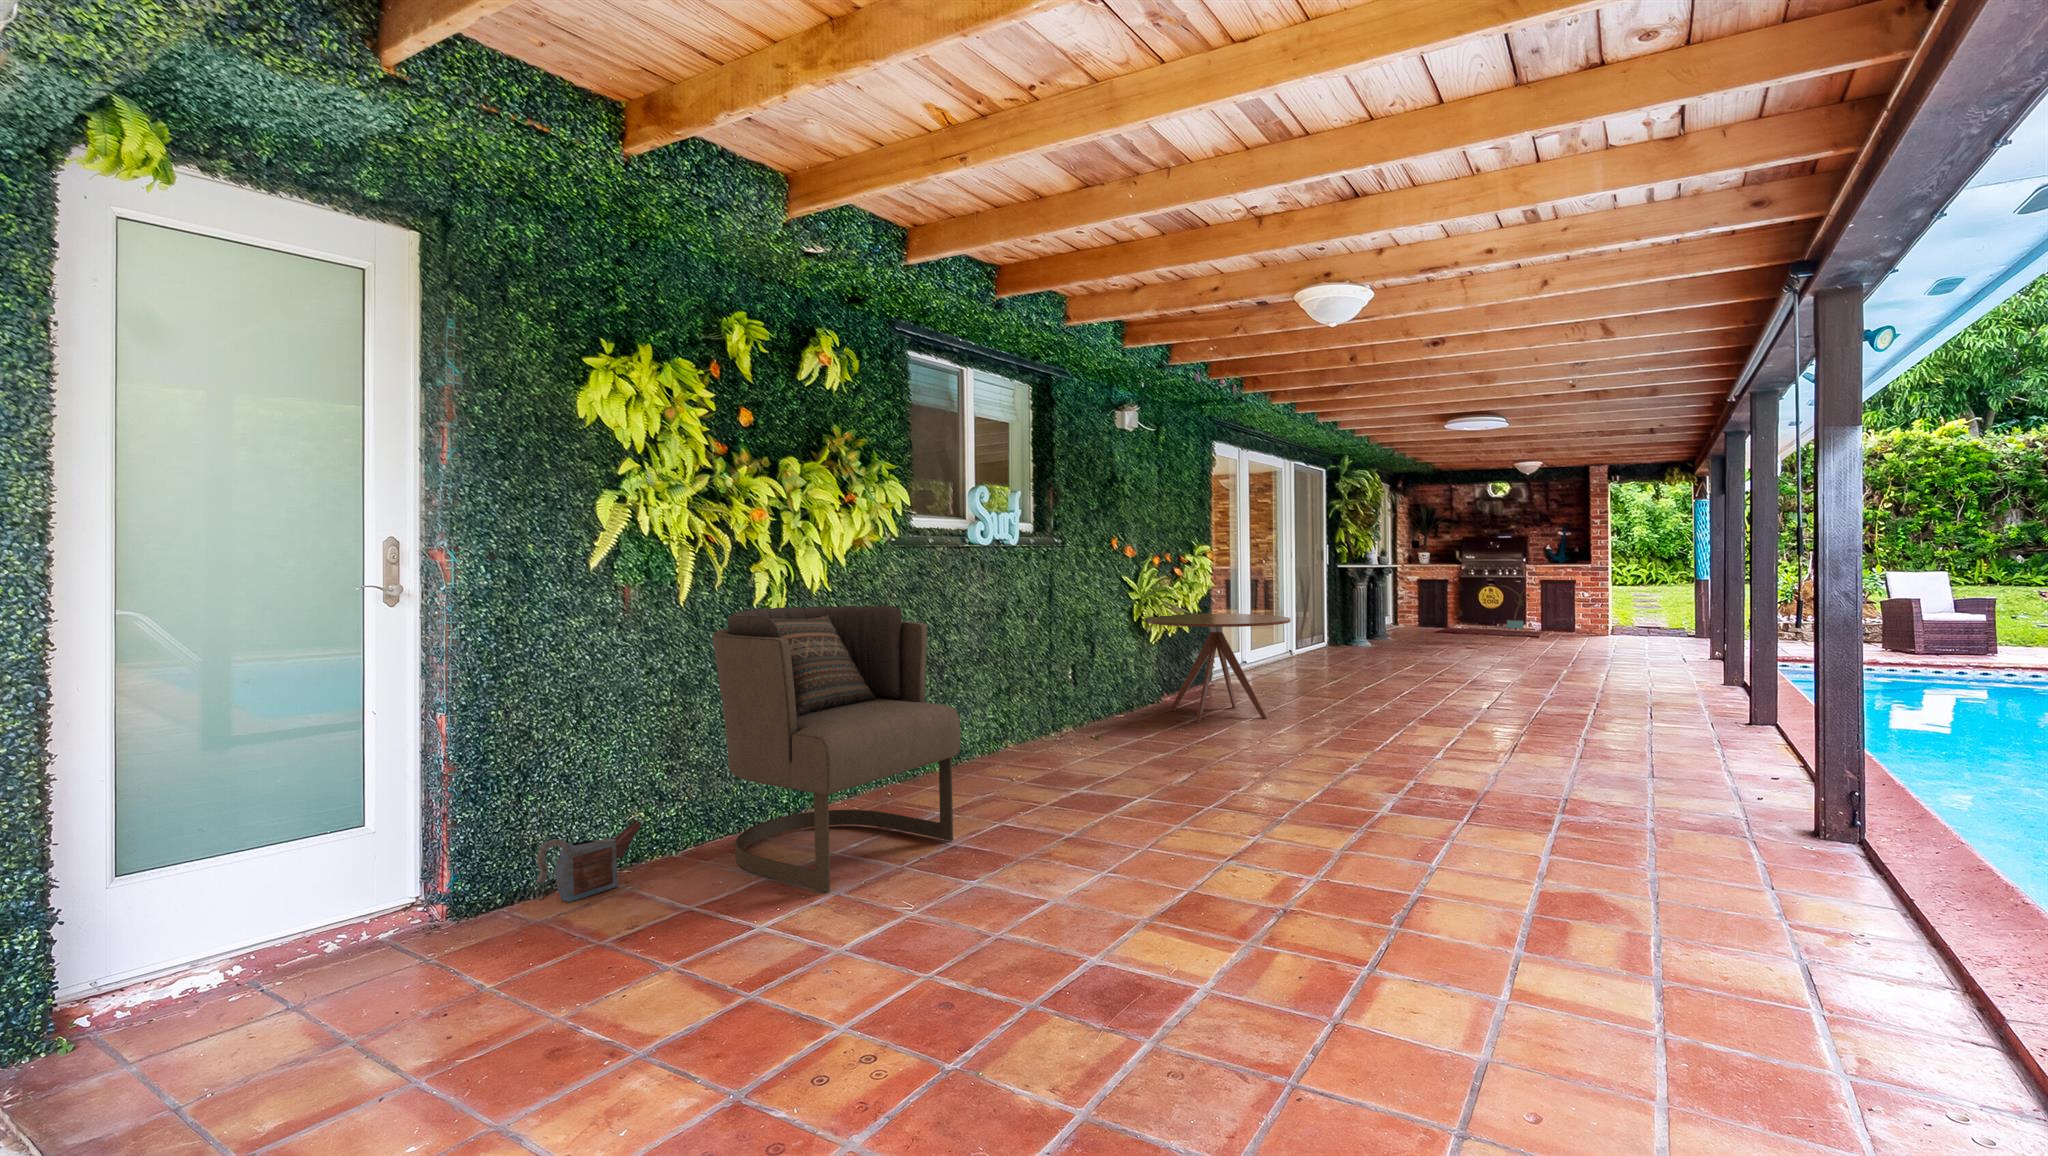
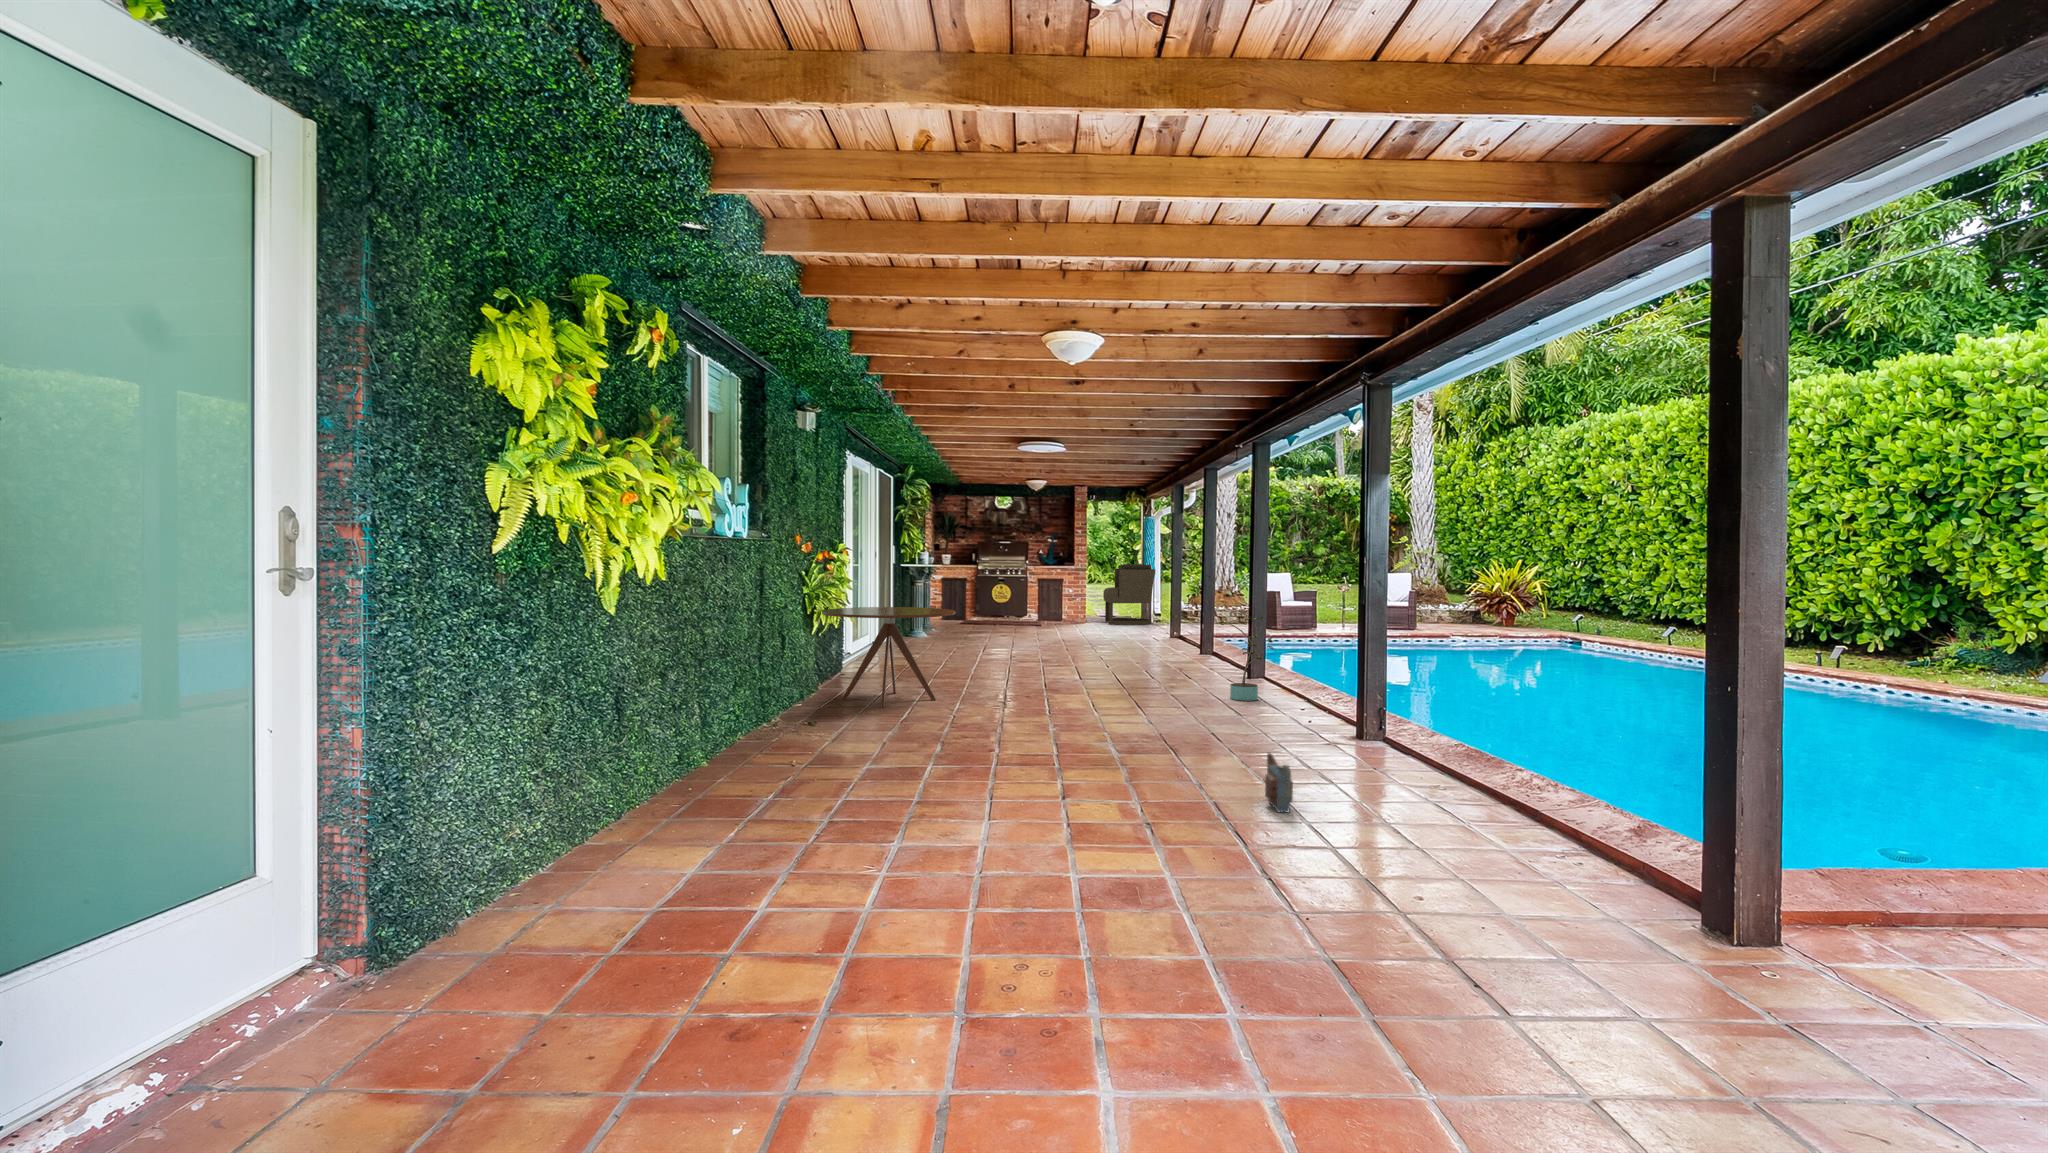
potted plant: present [1501,583,1530,628] -> present [1221,612,1273,701]
armchair: present [713,606,961,893] -> present [1103,564,1155,625]
watering can: present [536,821,642,902] -> present [1265,753,1293,812]

